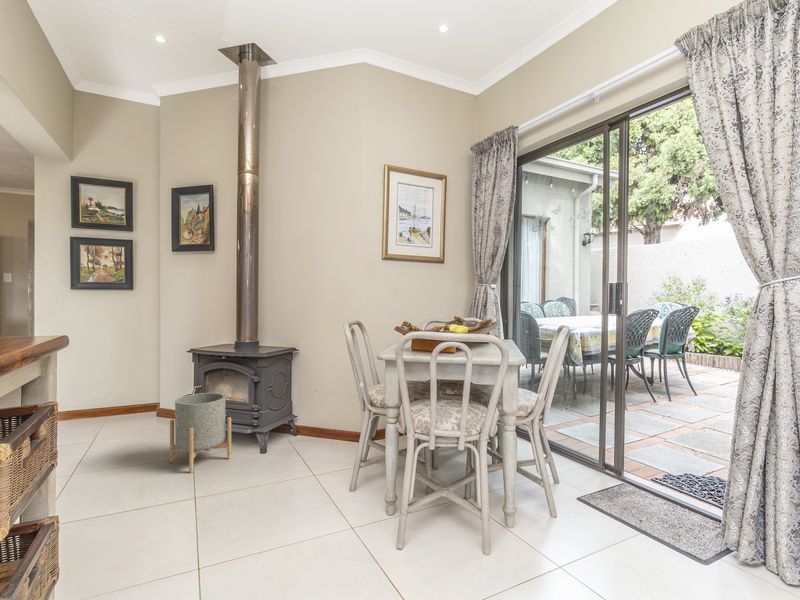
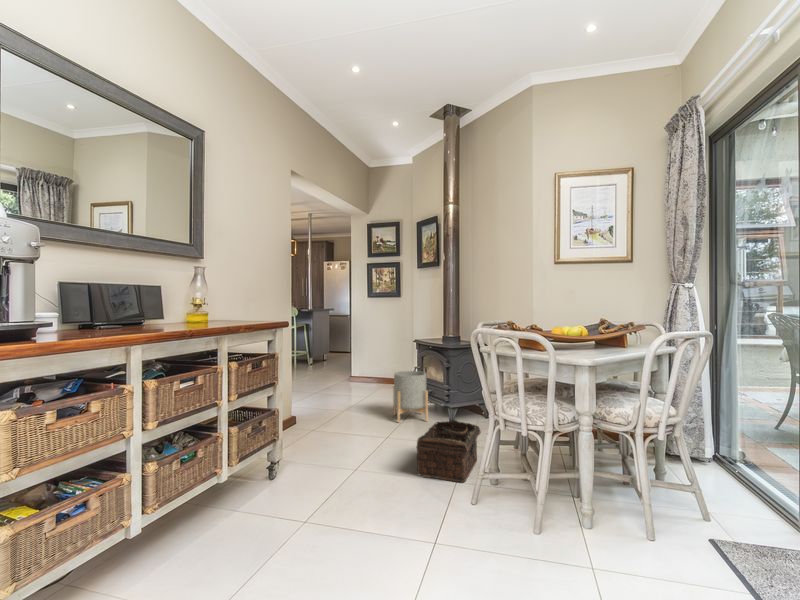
basket: none [297,453,380,550] -> present [416,420,481,482]

